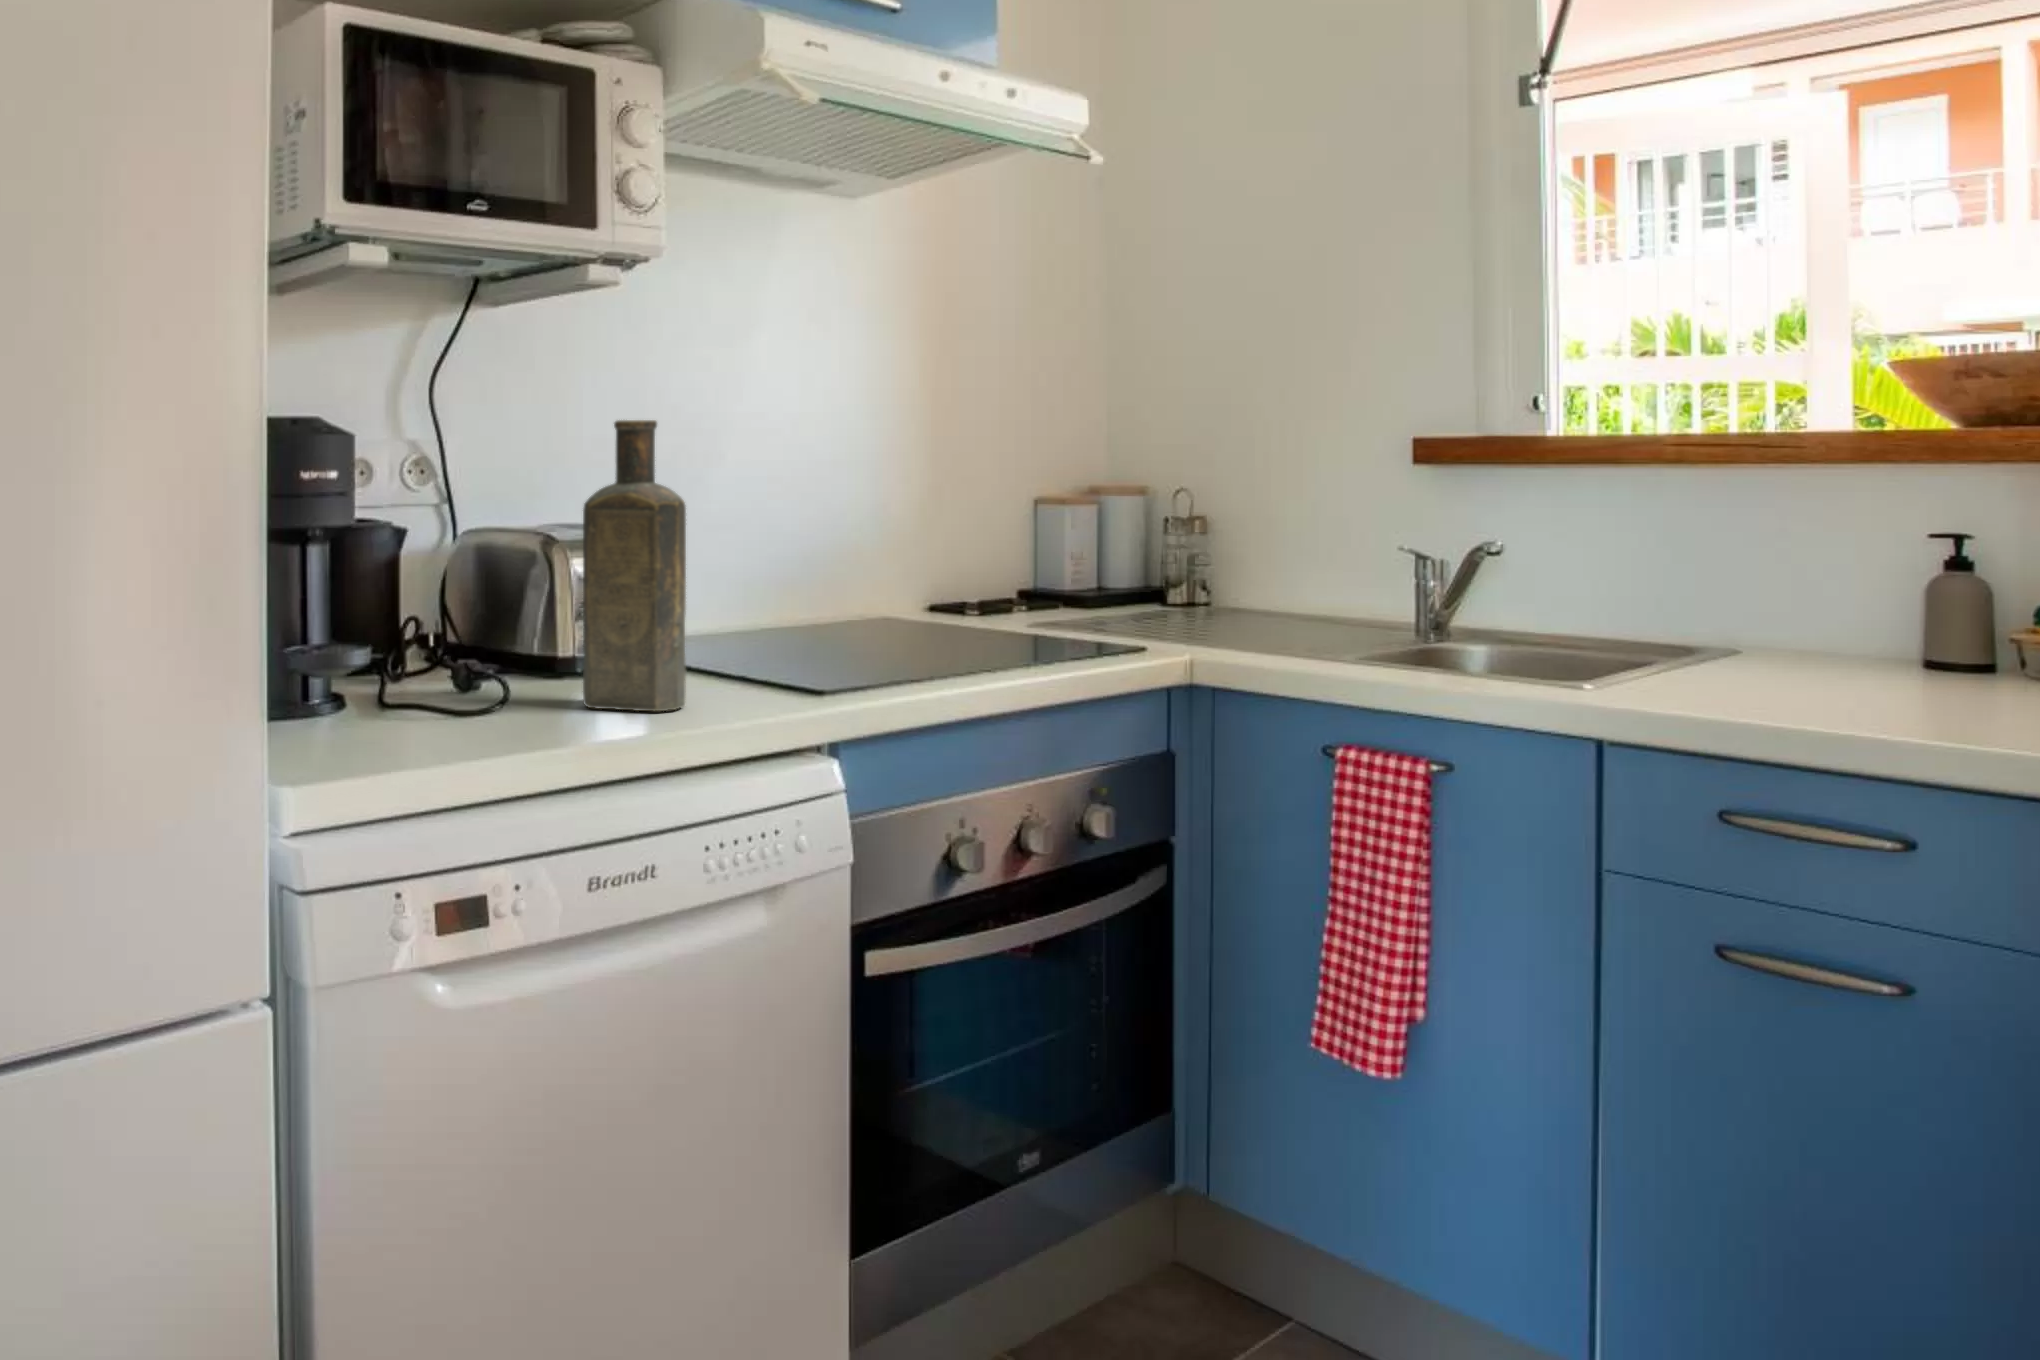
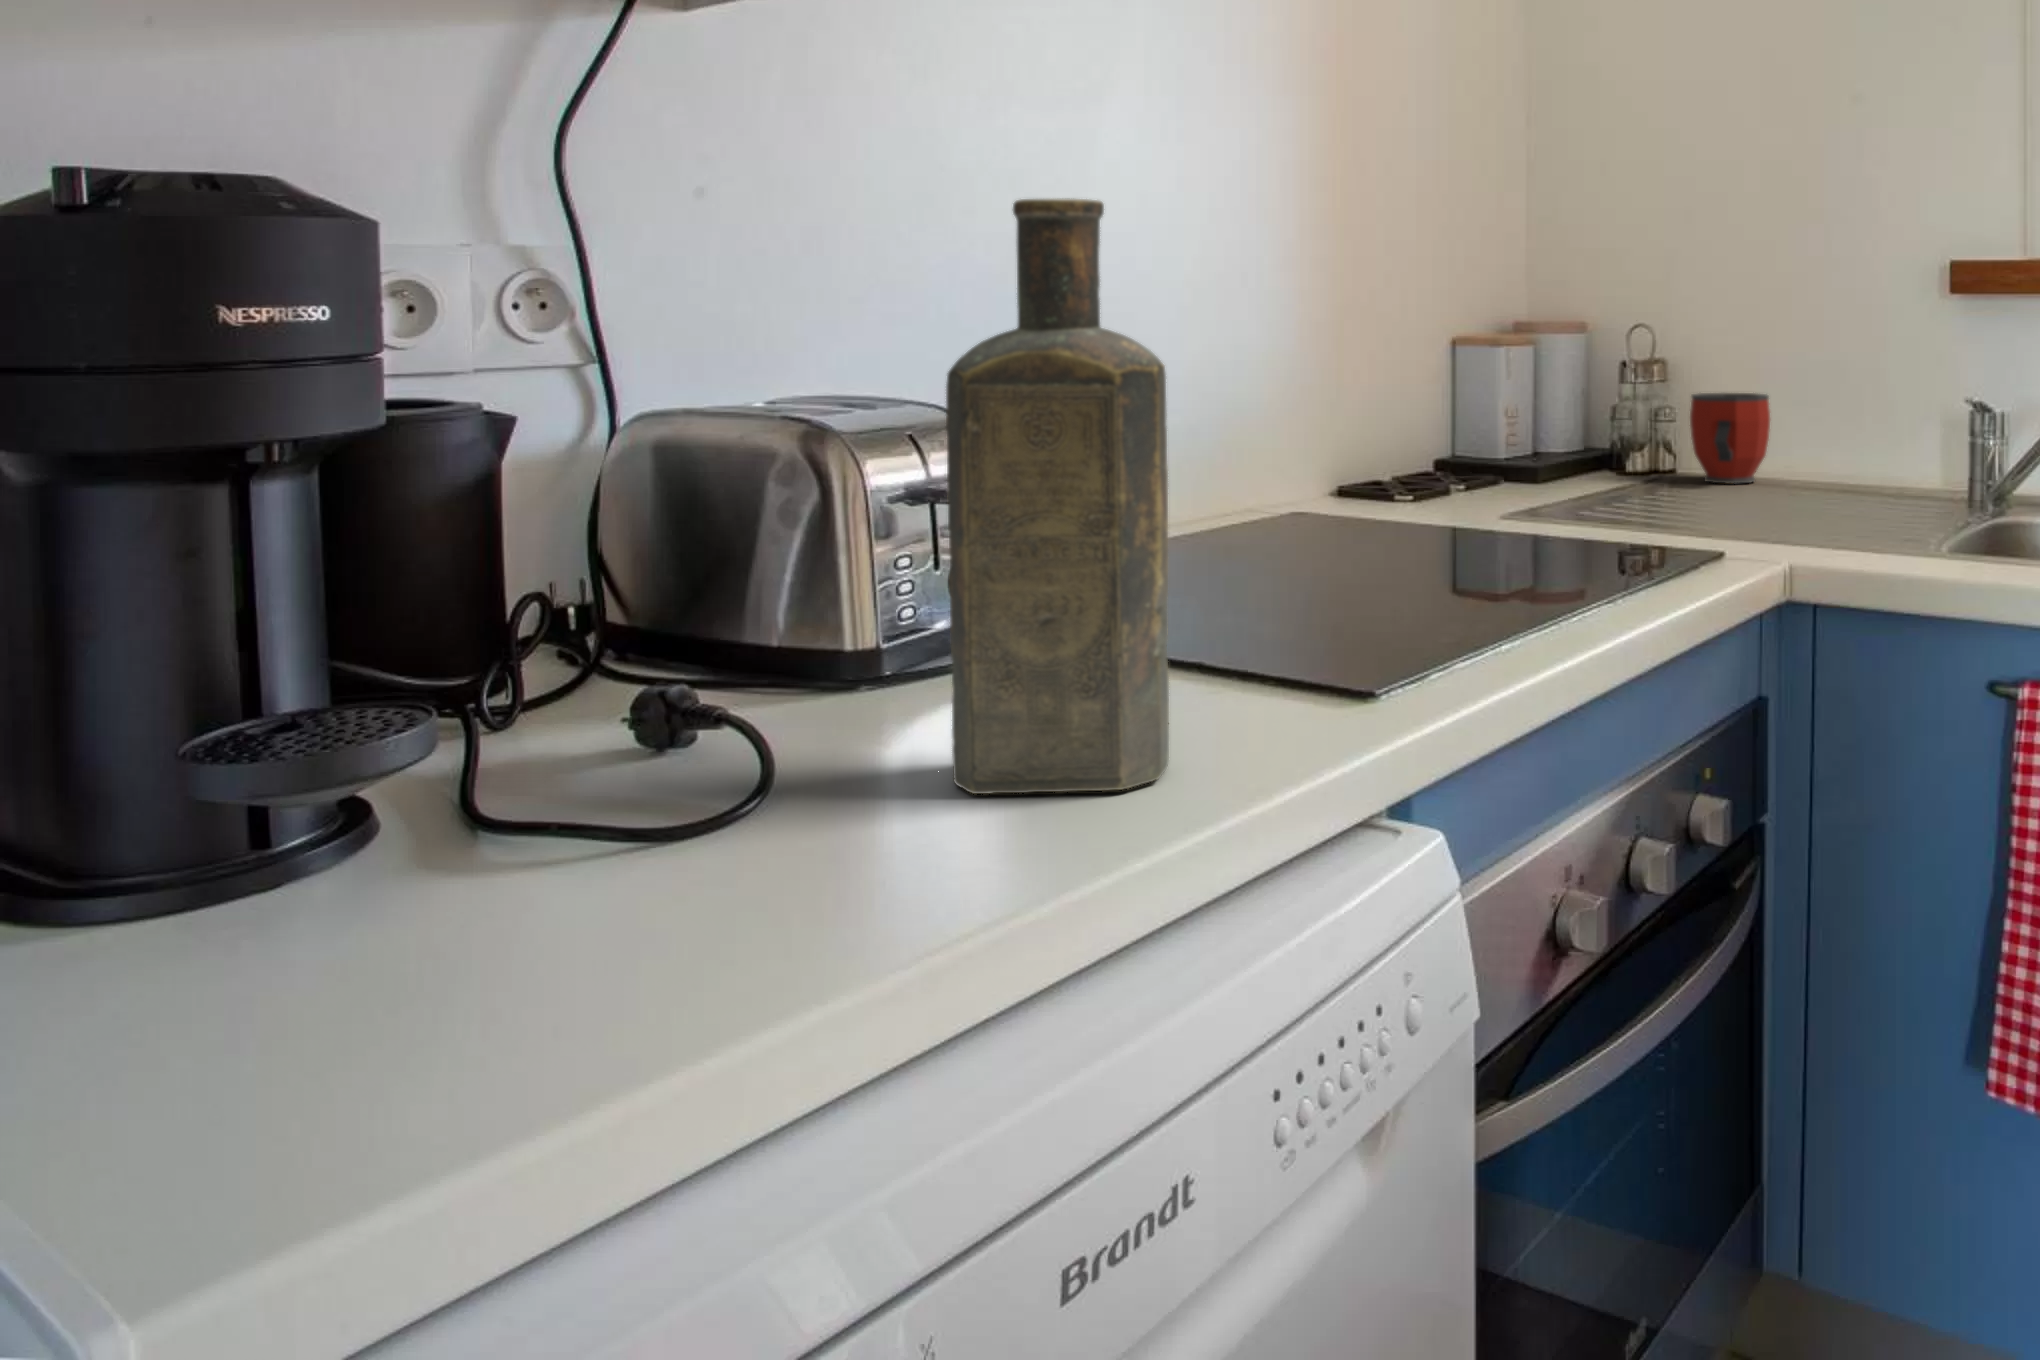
mug: none [1195,538,1259,609] -> present [1690,393,1770,483]

